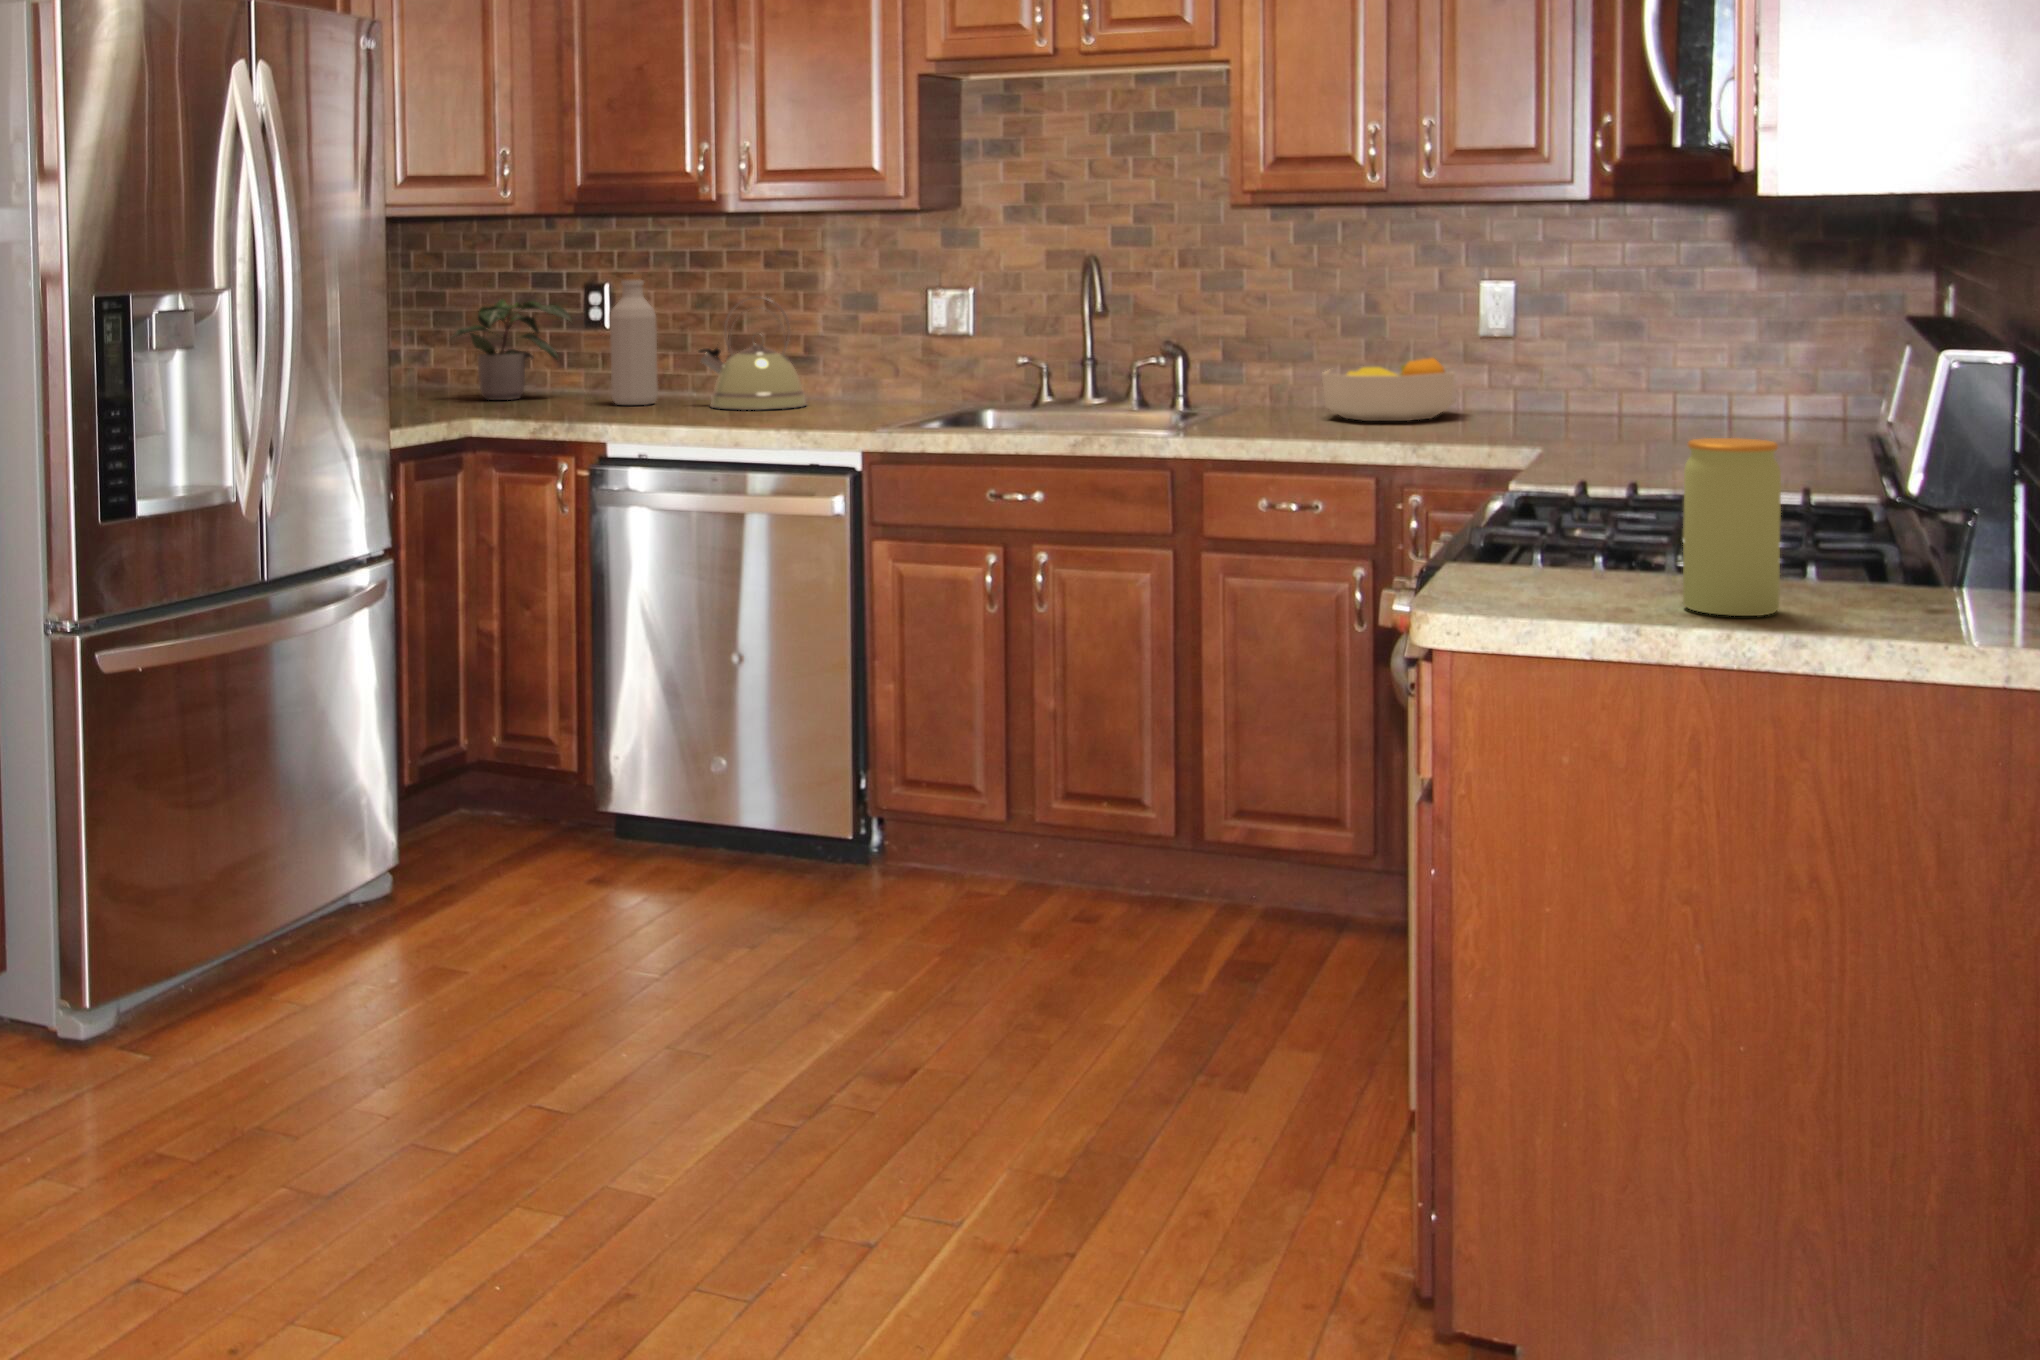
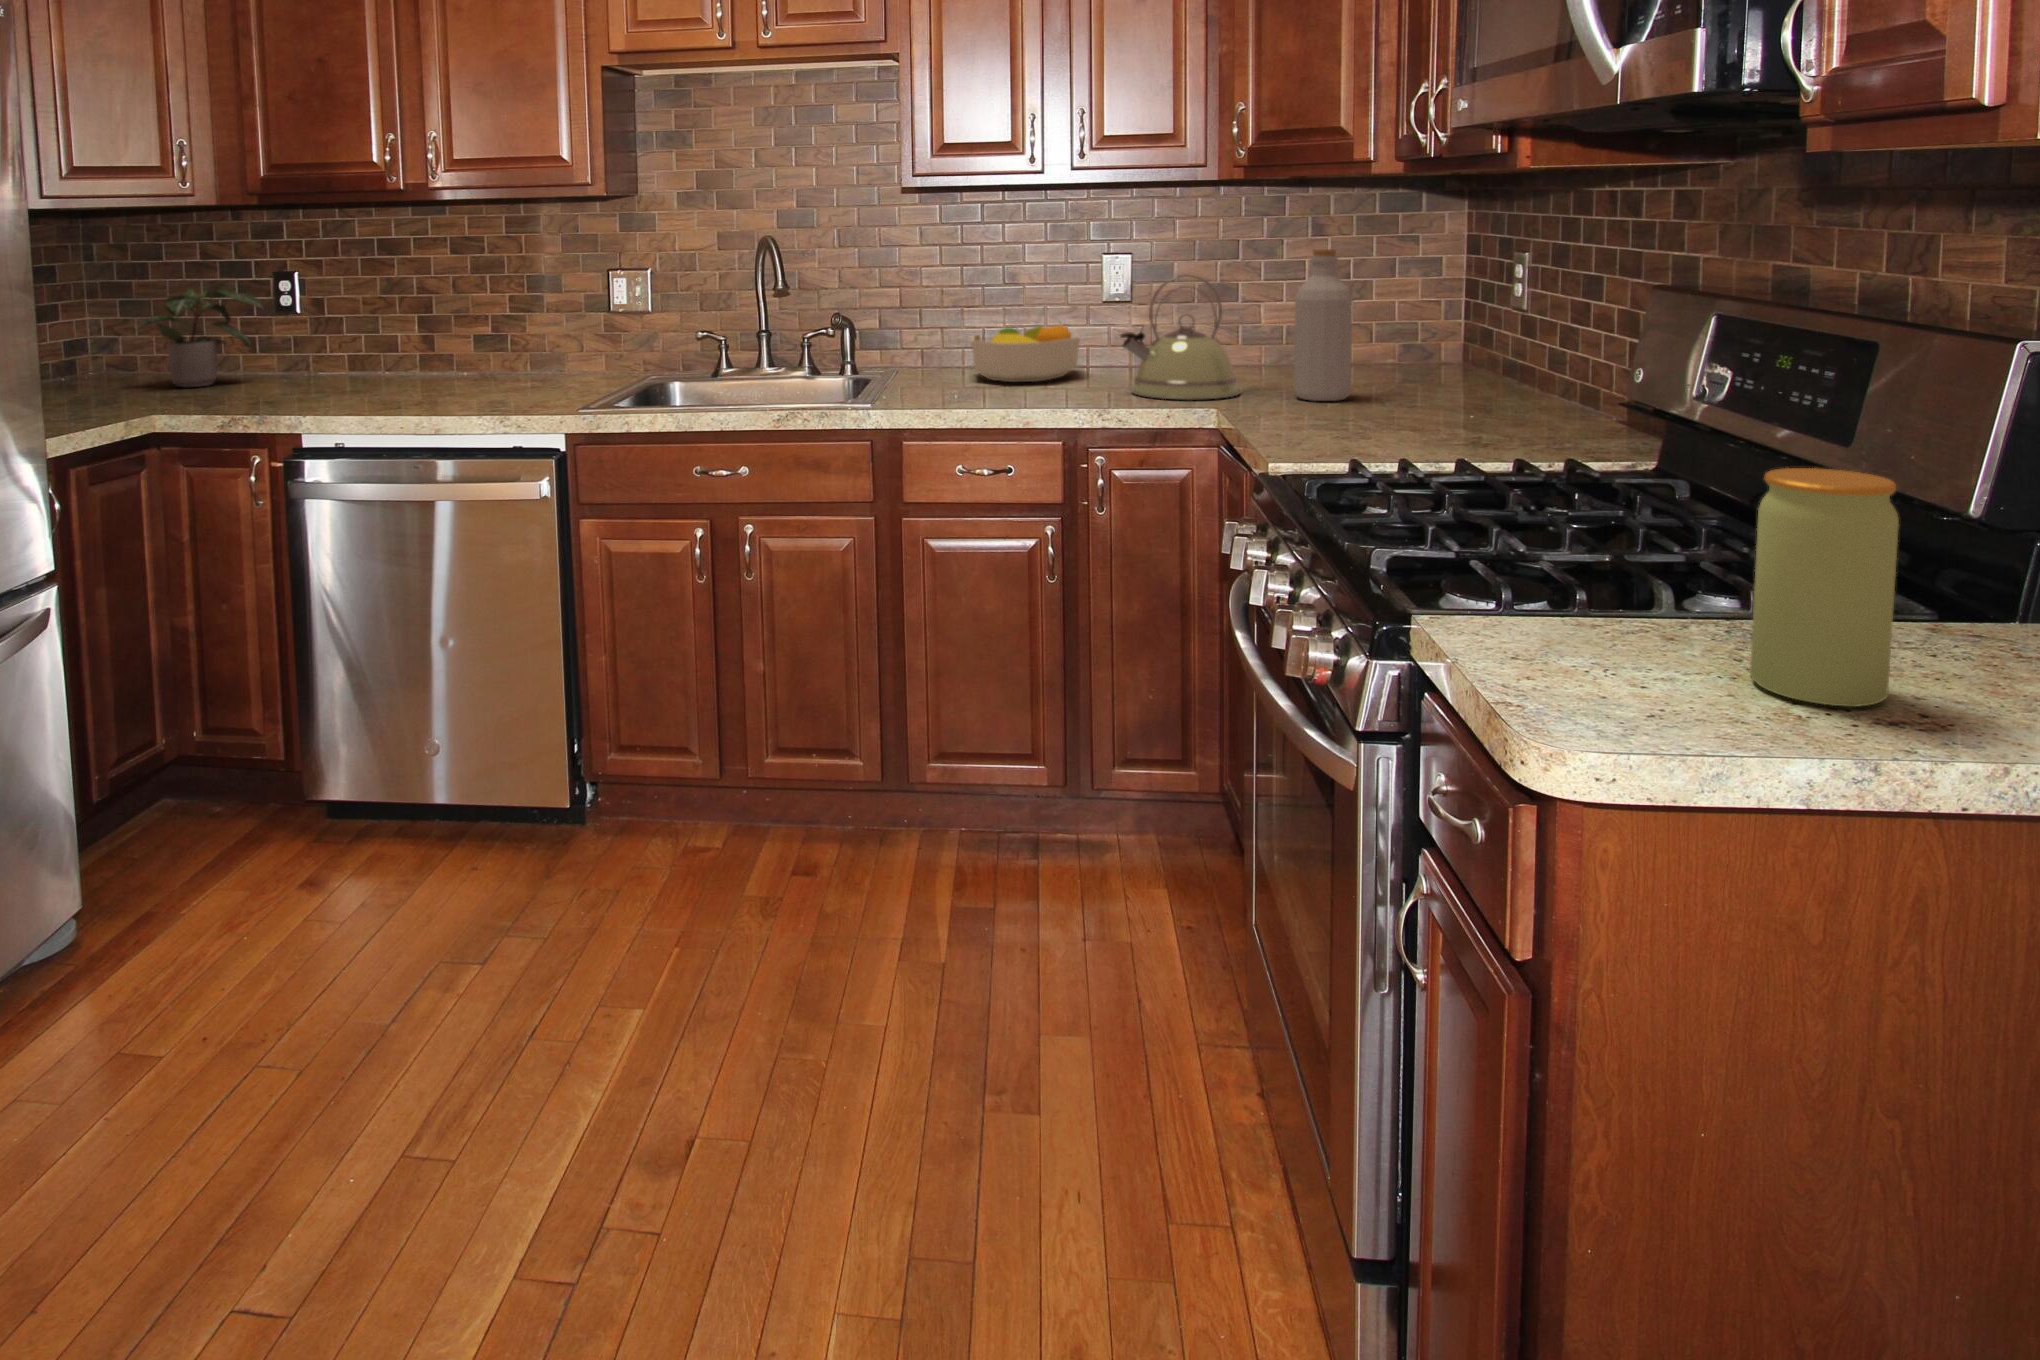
bottle: present [610,274,658,405] -> present [1294,249,1353,401]
kettle: present [699,297,806,410] -> present [1120,275,1240,400]

